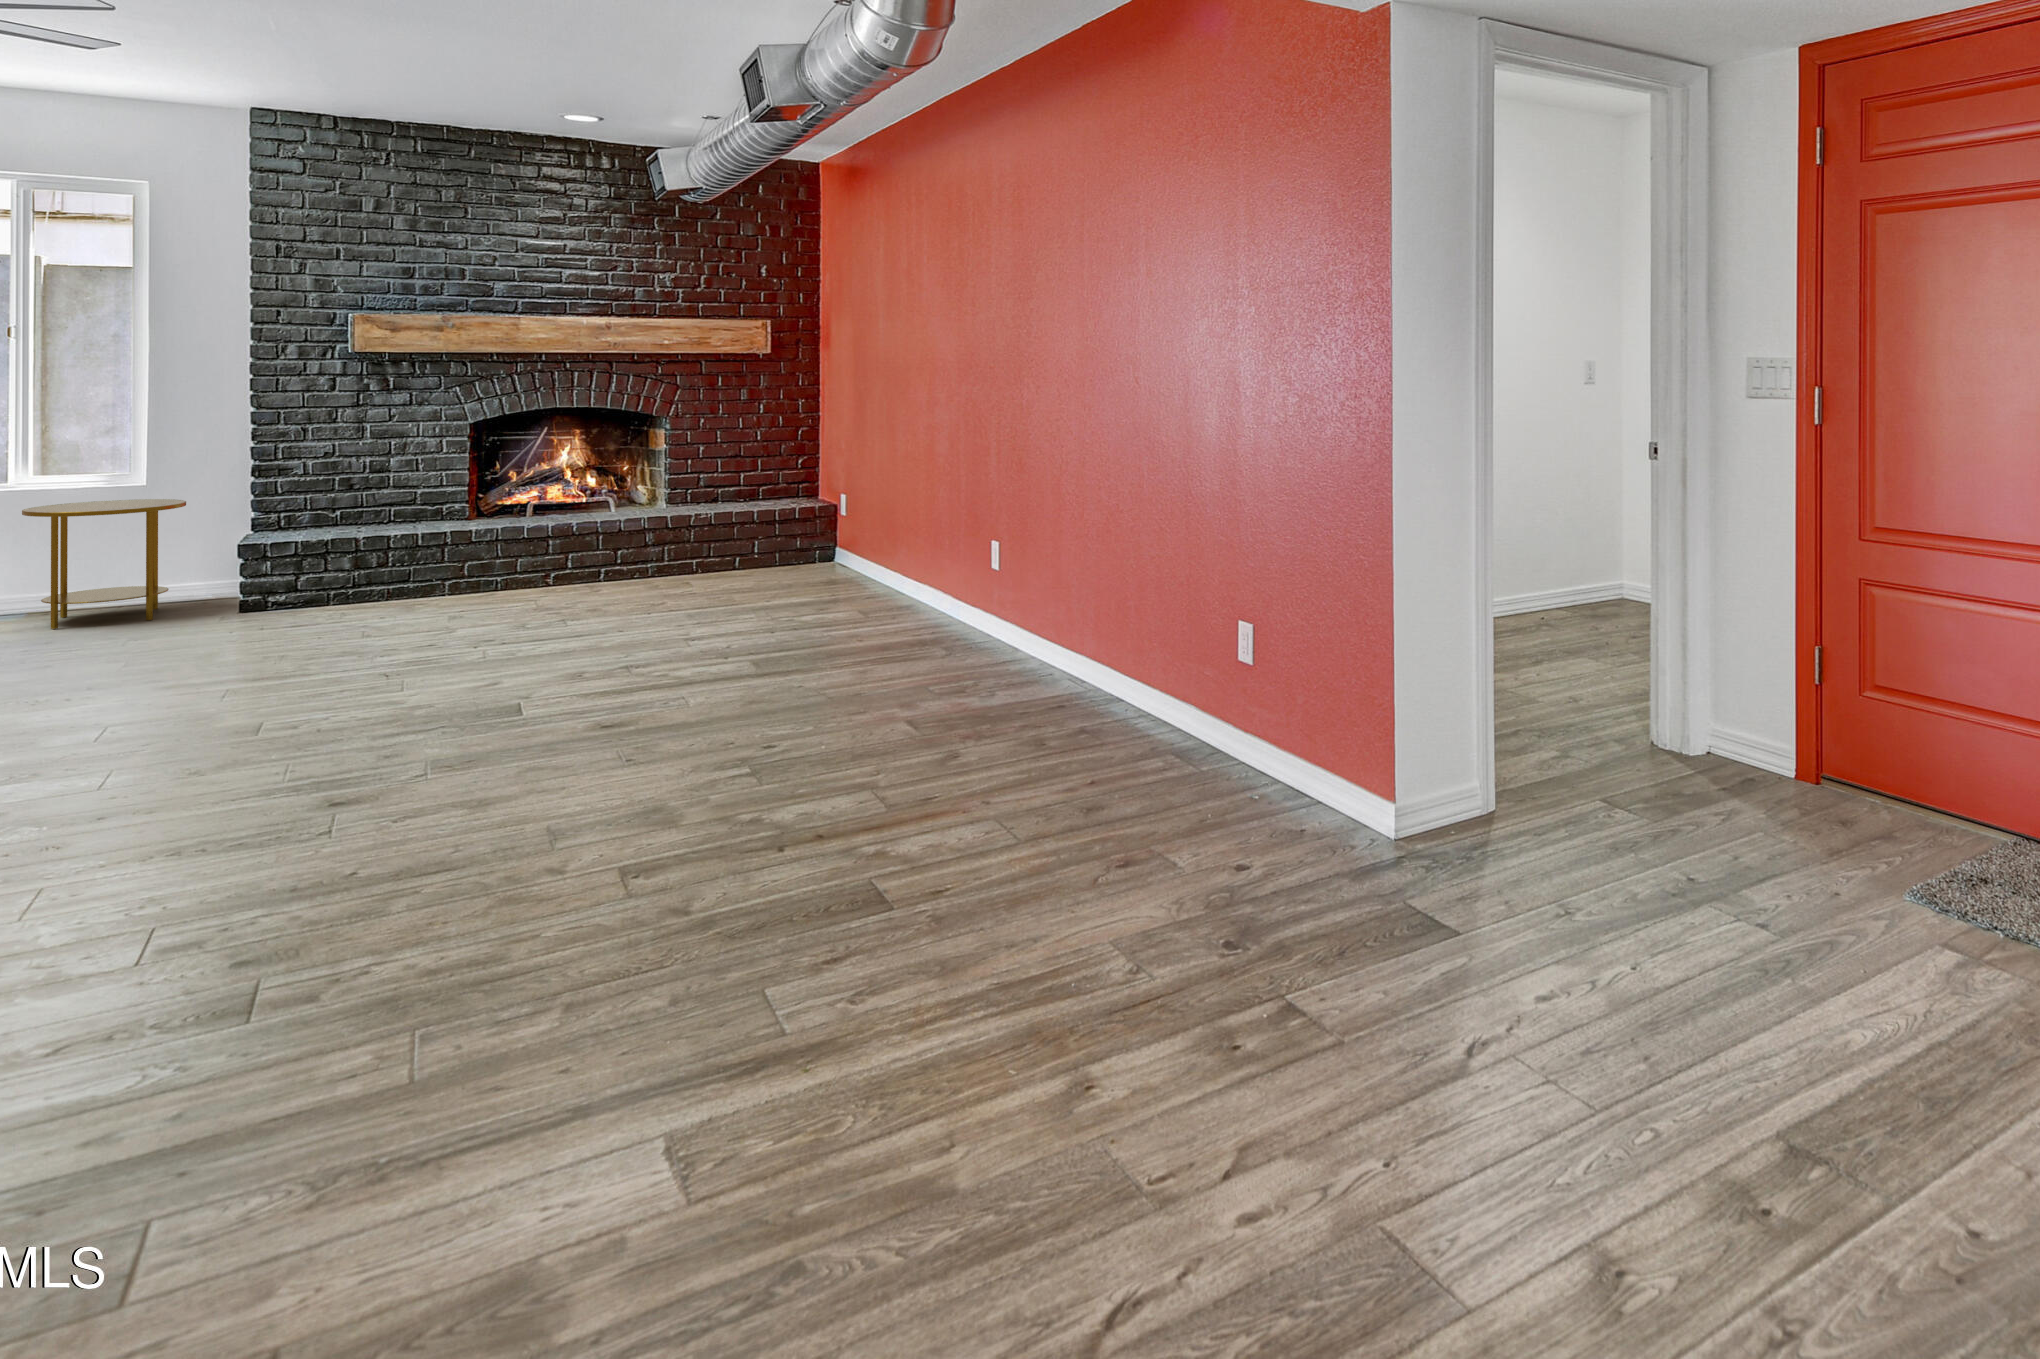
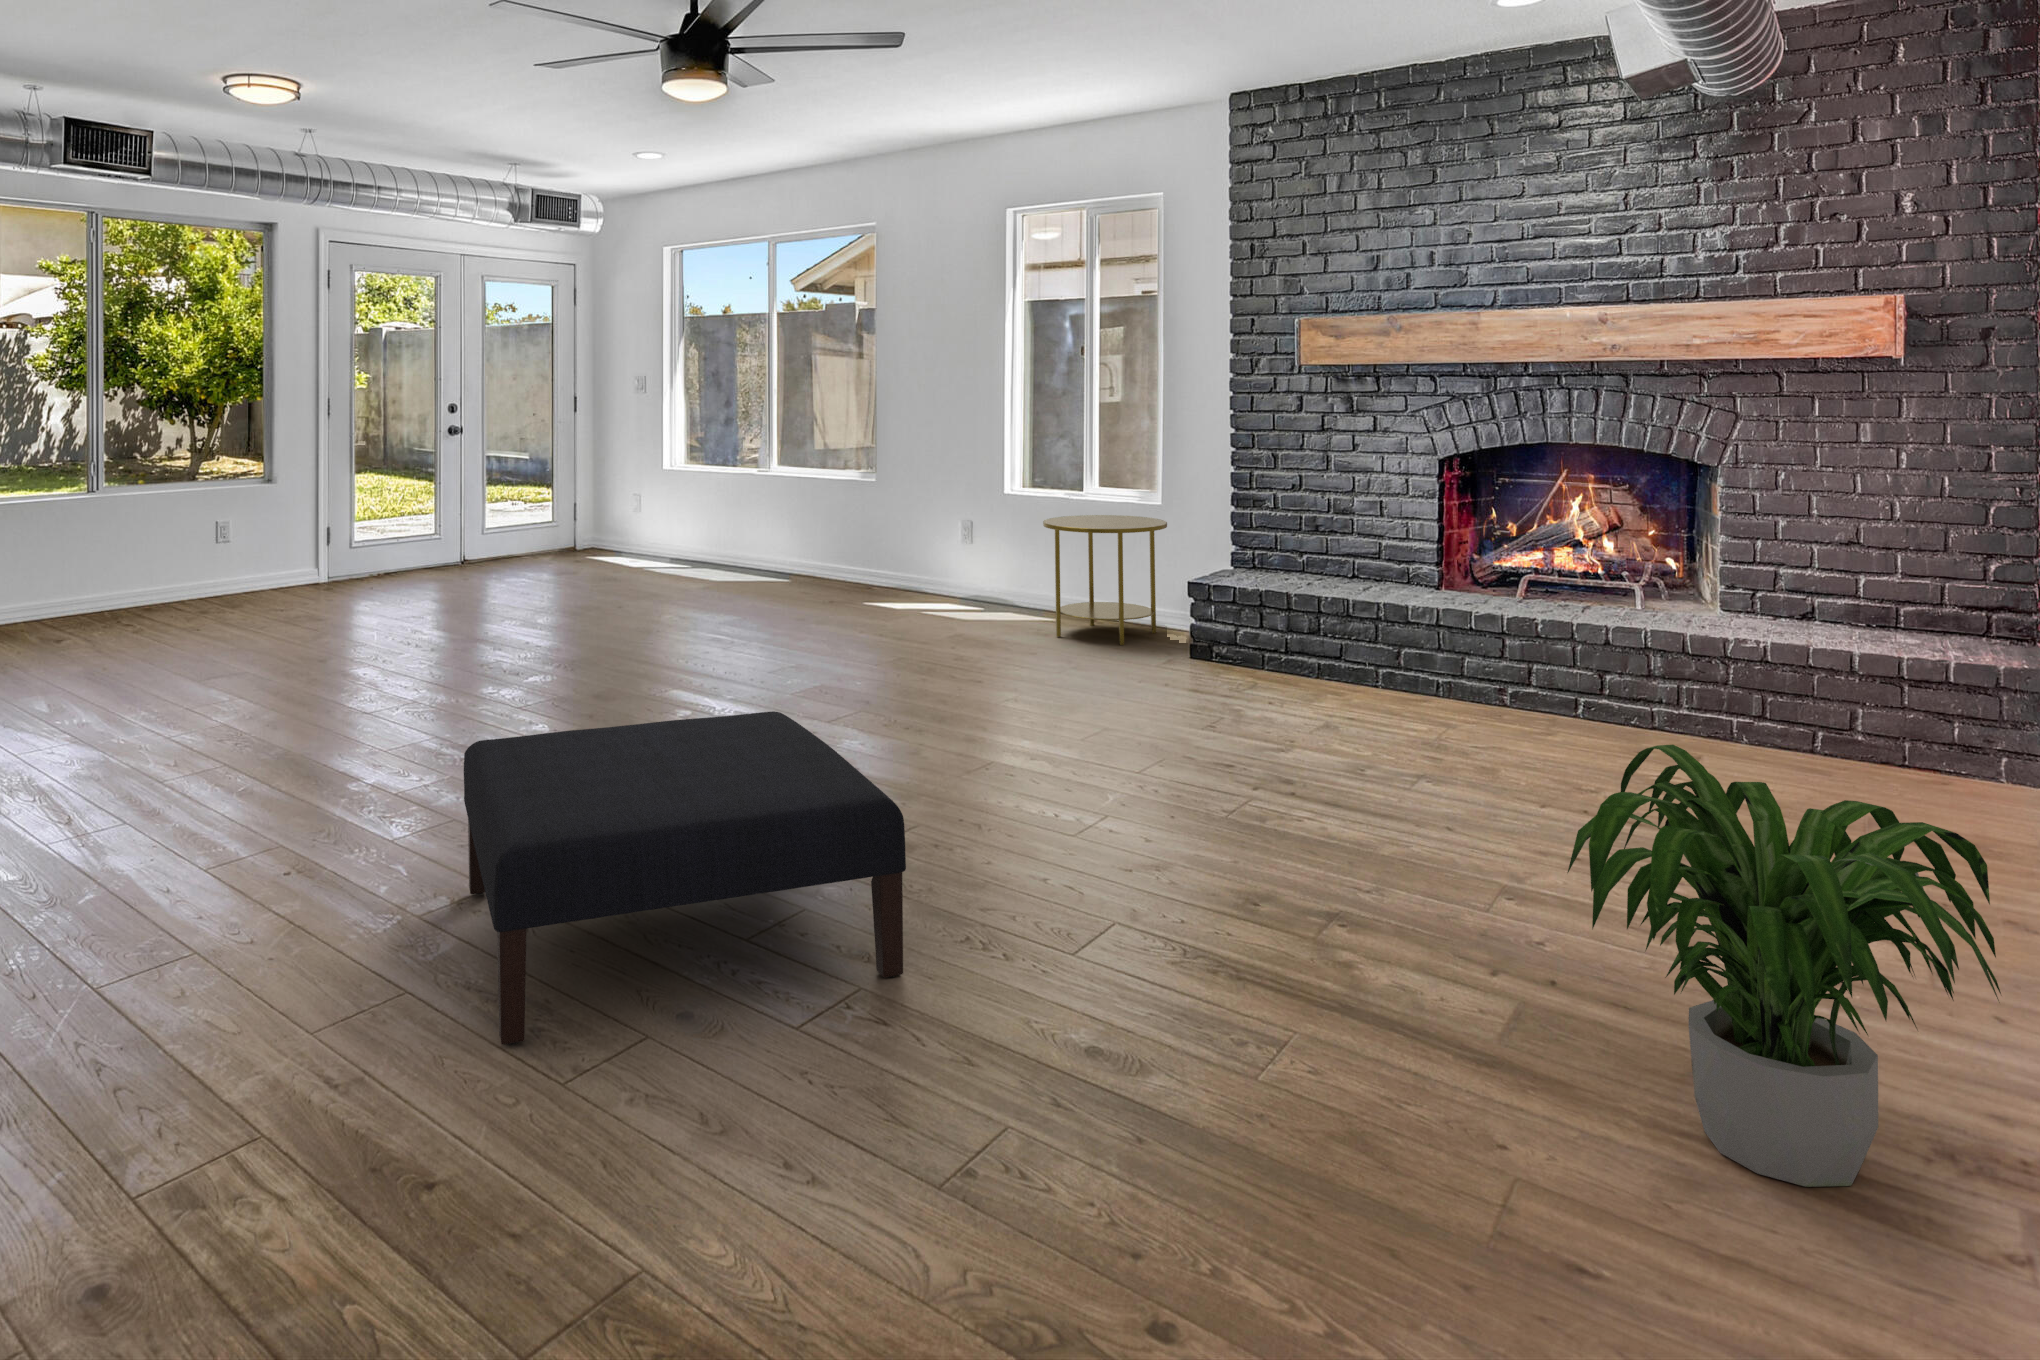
potted plant: none [850,515,1012,660] -> present [1568,745,2001,1187]
ottoman: none [38,626,542,844] -> present [464,711,906,1045]

